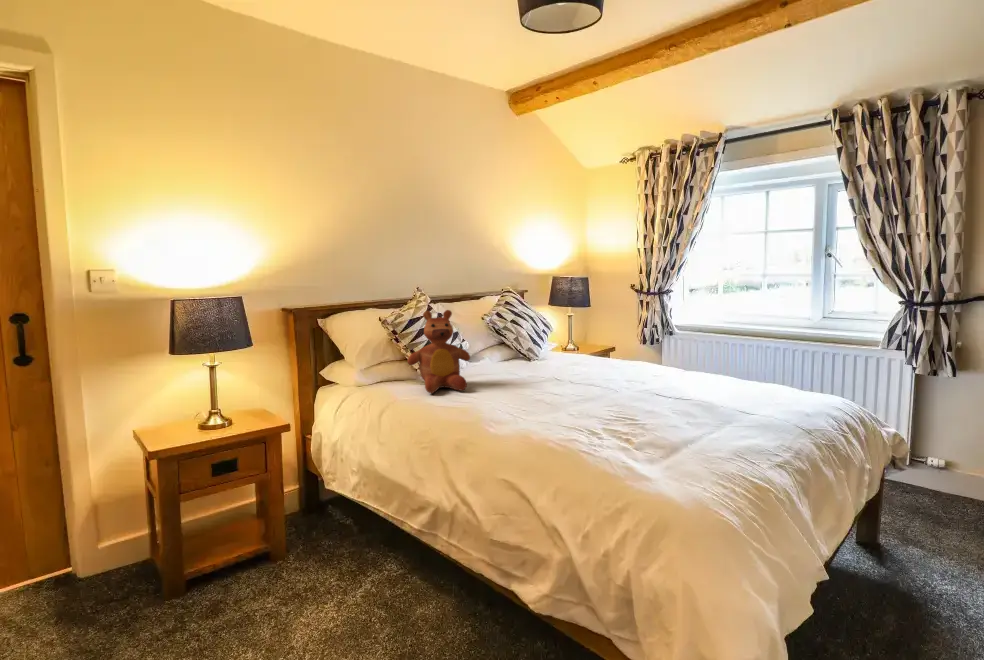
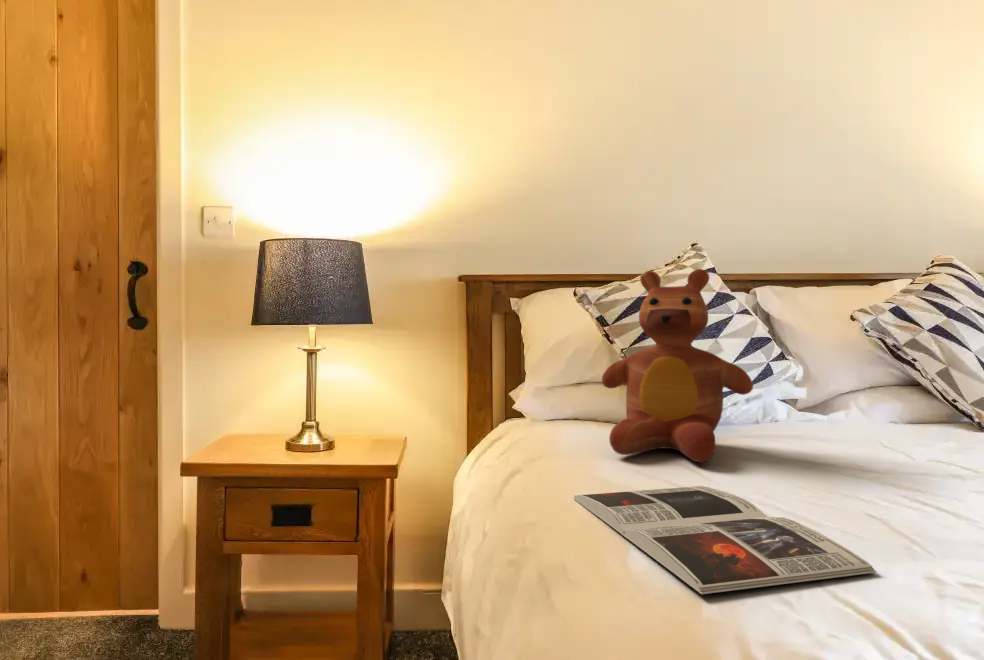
magazine: none [441,398,539,422] -> present [573,486,876,594]

